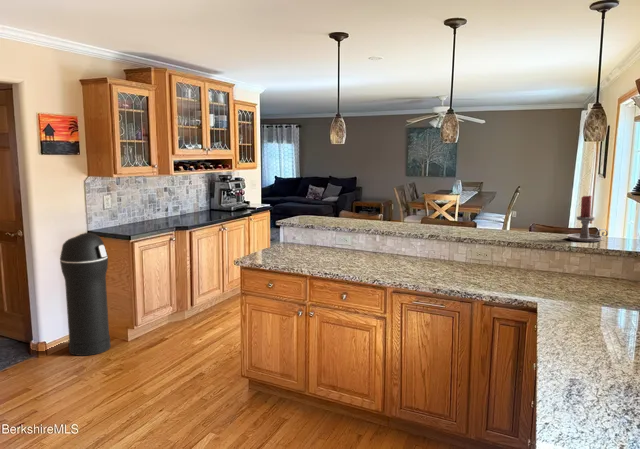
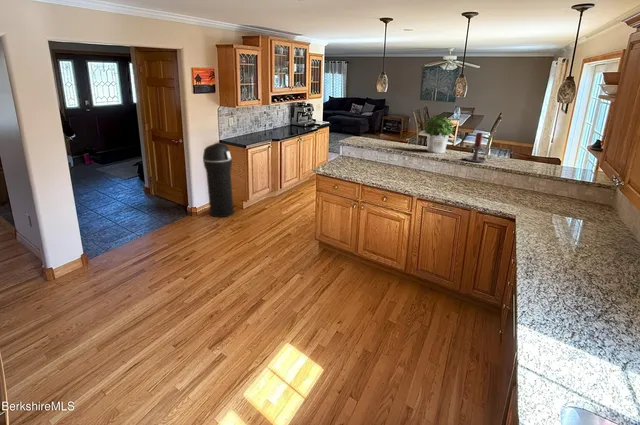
potted plant: none [397,172,444,228] -> present [422,115,453,153]
candle holder: present [567,196,608,242] -> present [465,133,491,162]

